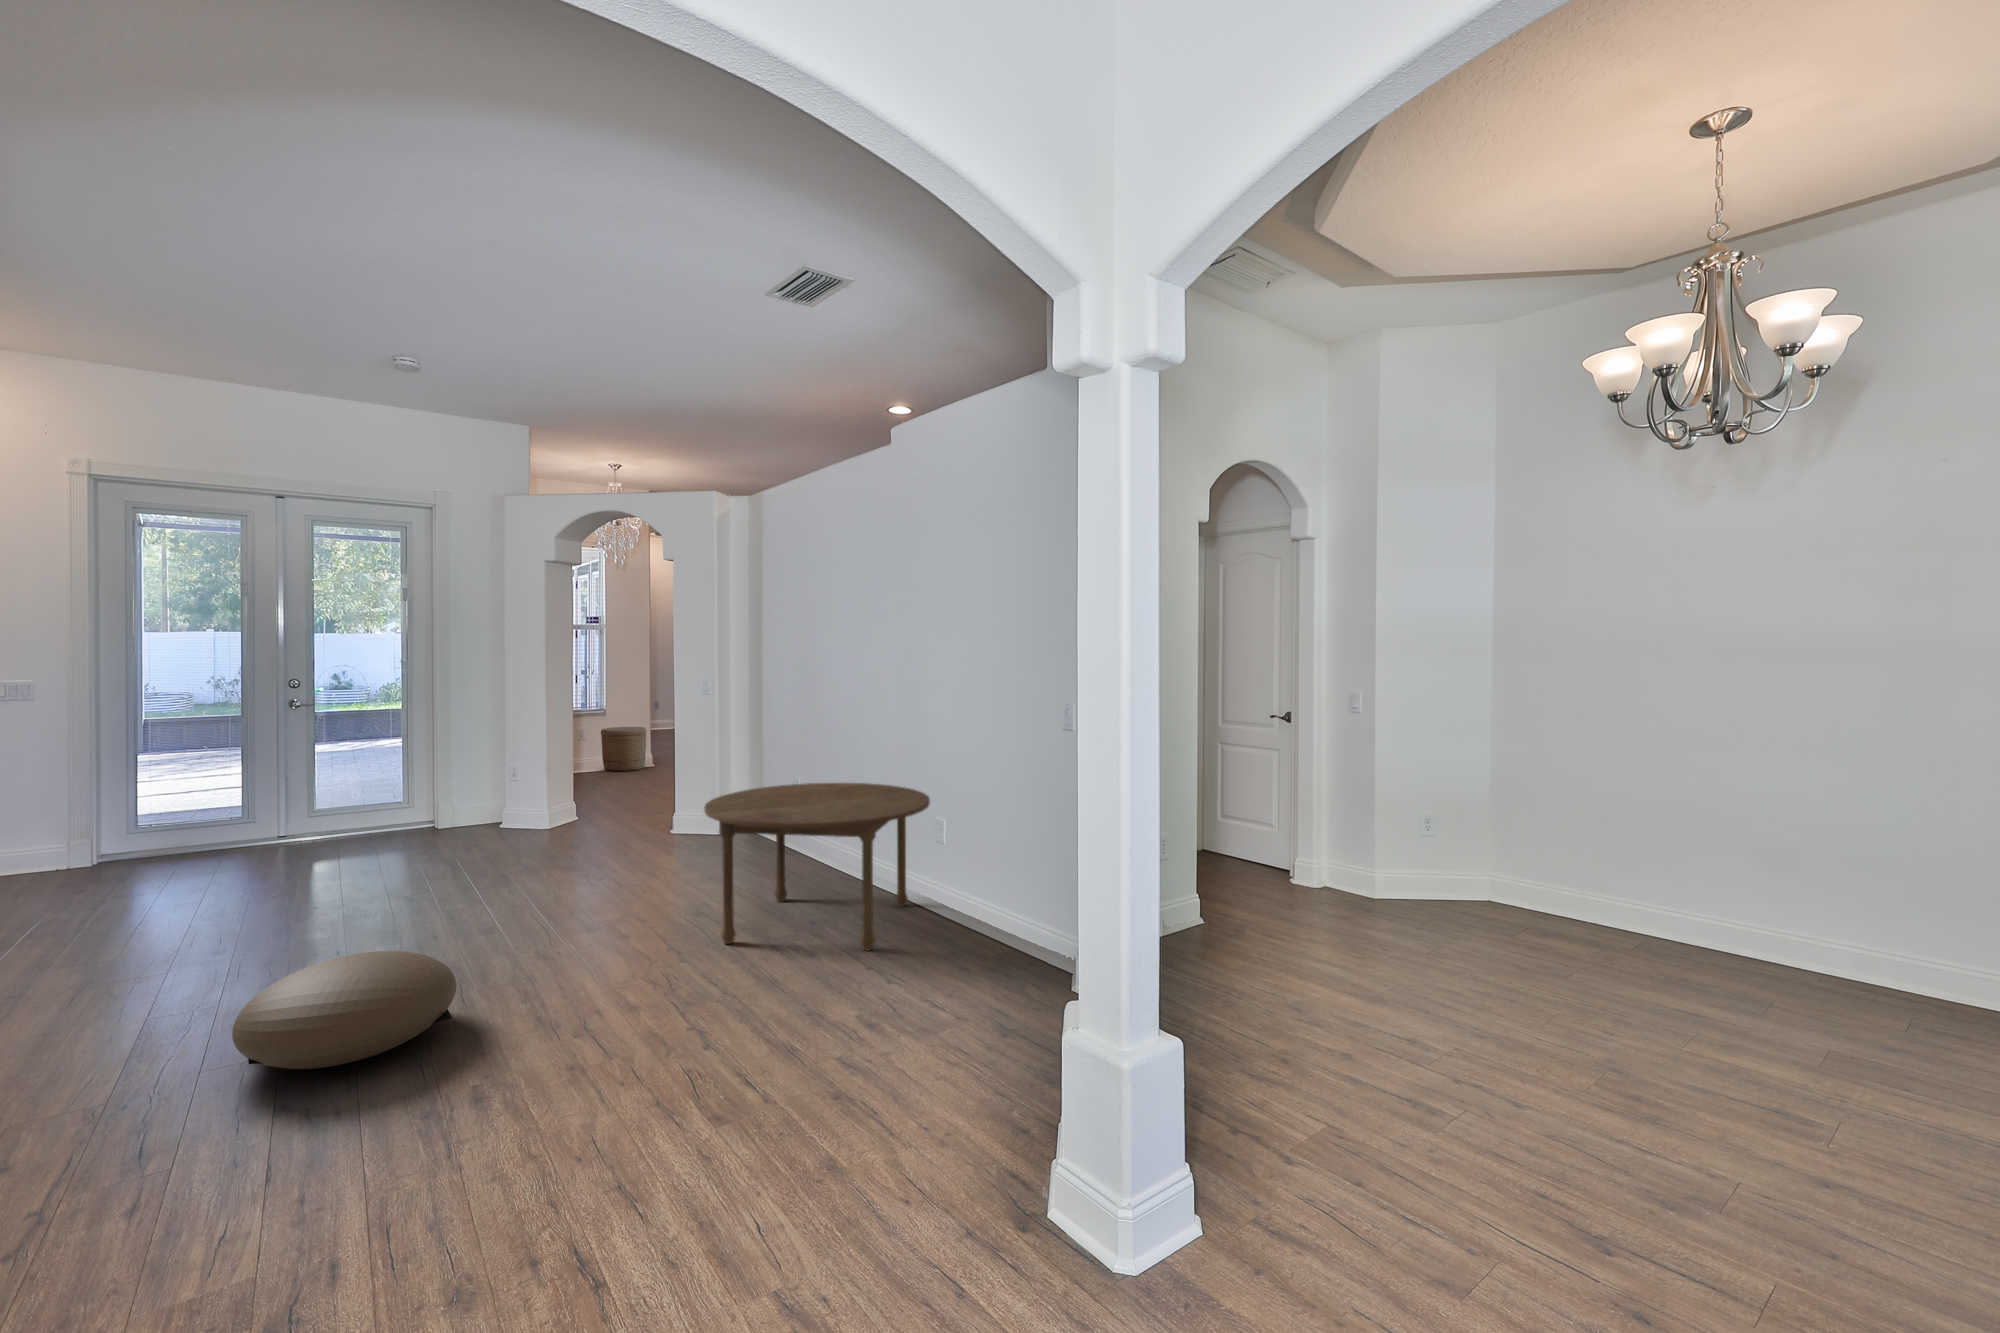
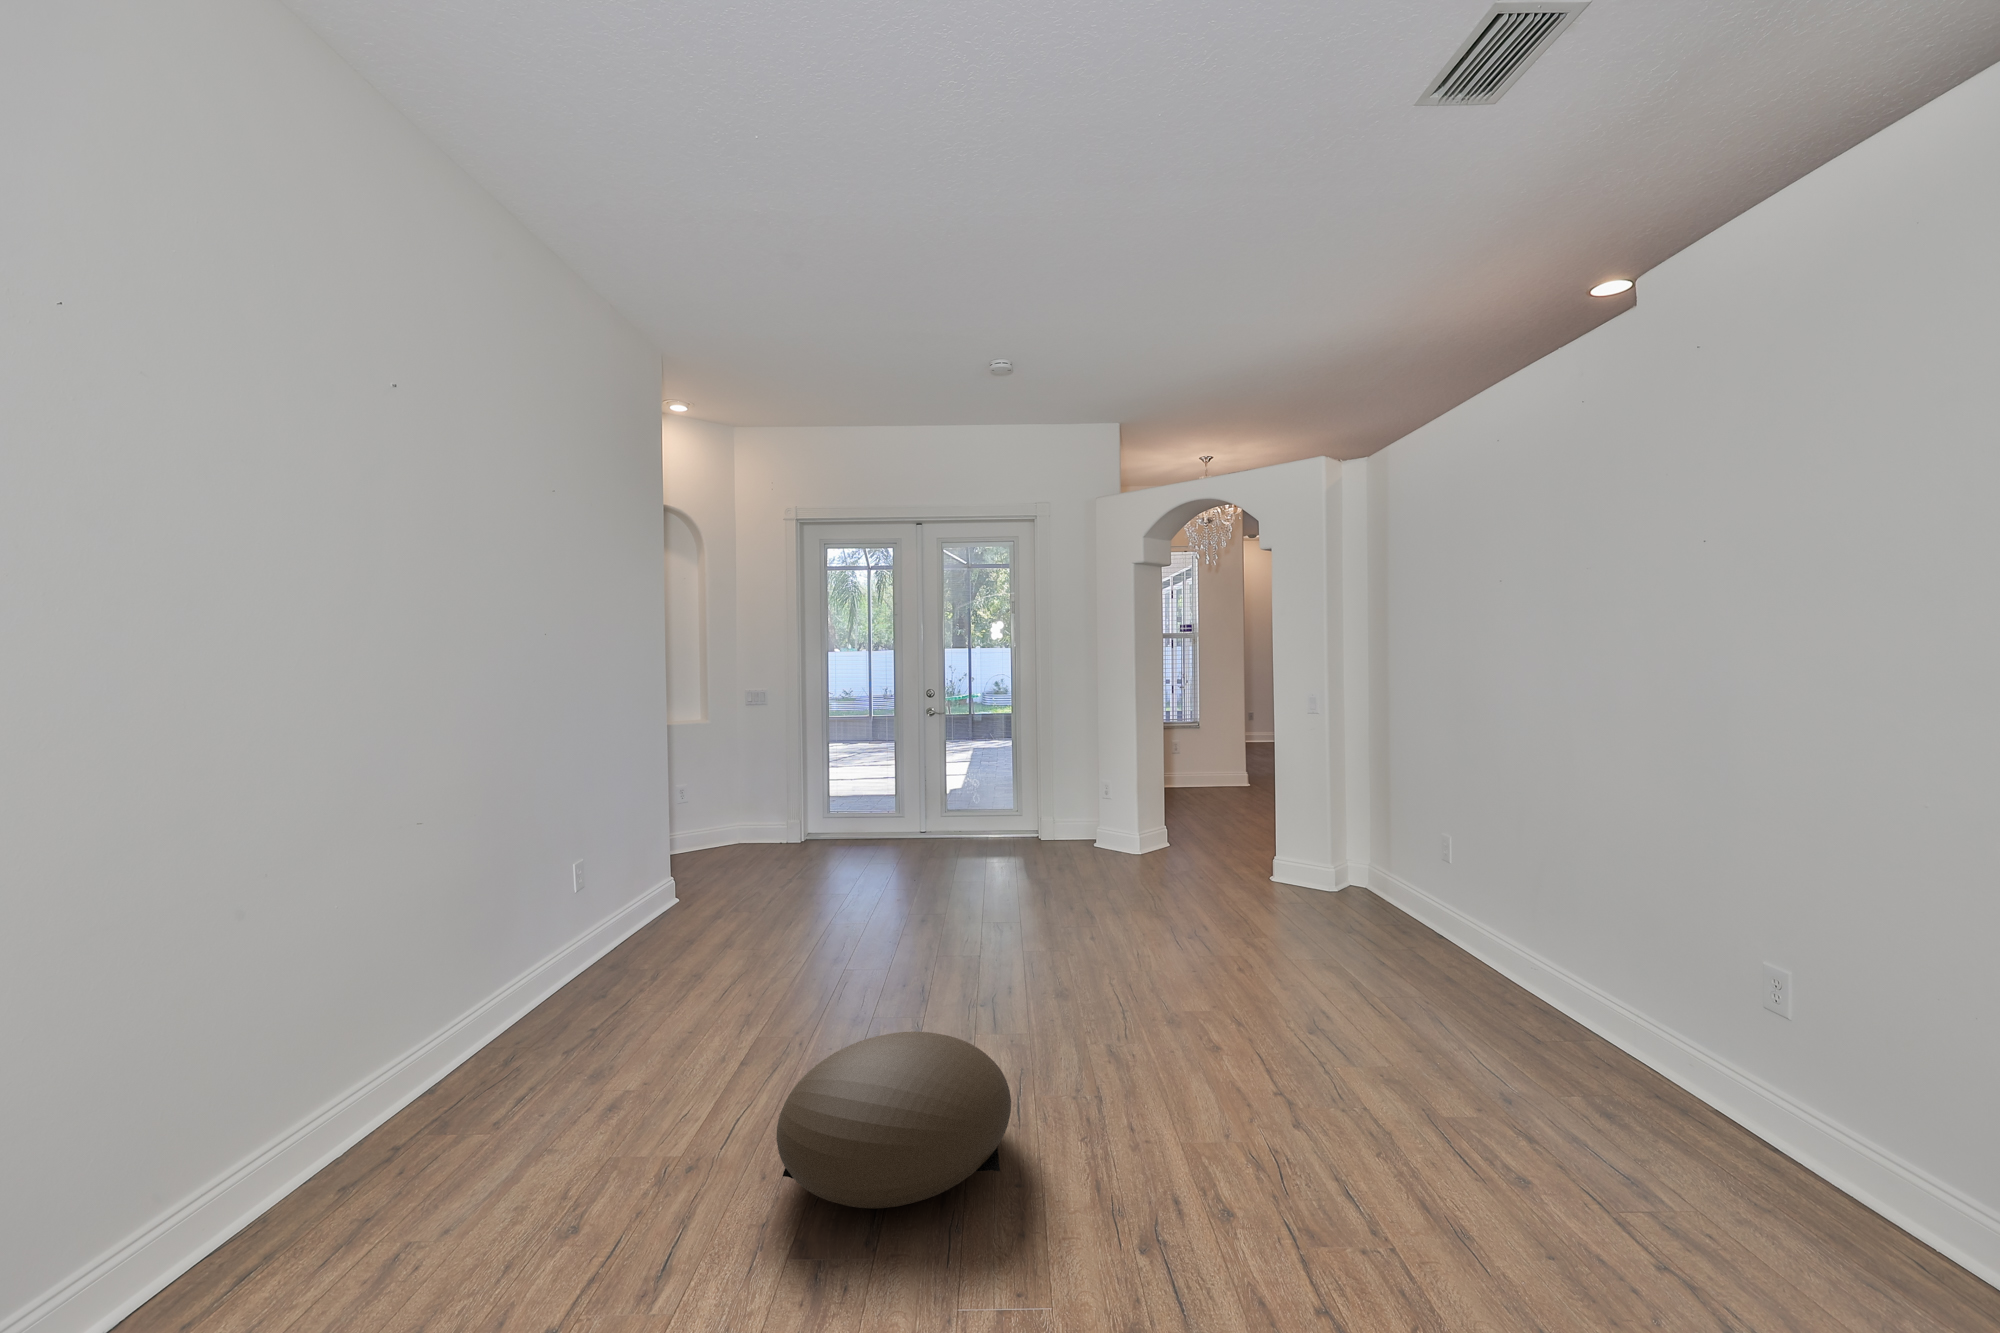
woven basket: present [601,727,647,771] -> none [1193,740,1239,788]
dining table: present [704,783,930,950] -> none [1335,858,1770,1209]

